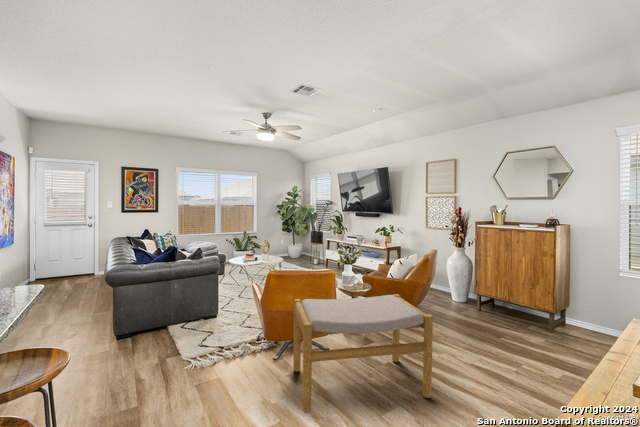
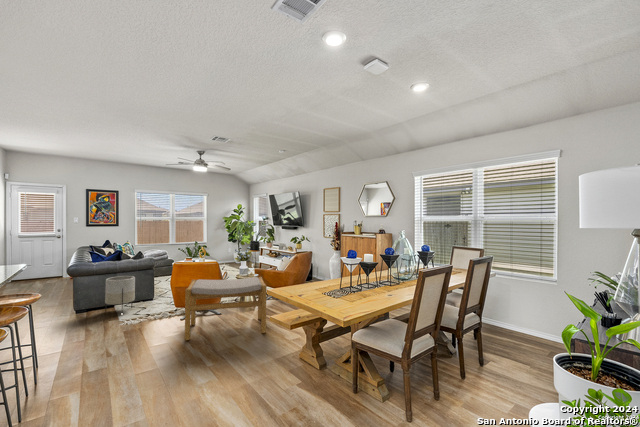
planter: none [157,284,197,344] -> present [105,276,135,312]

